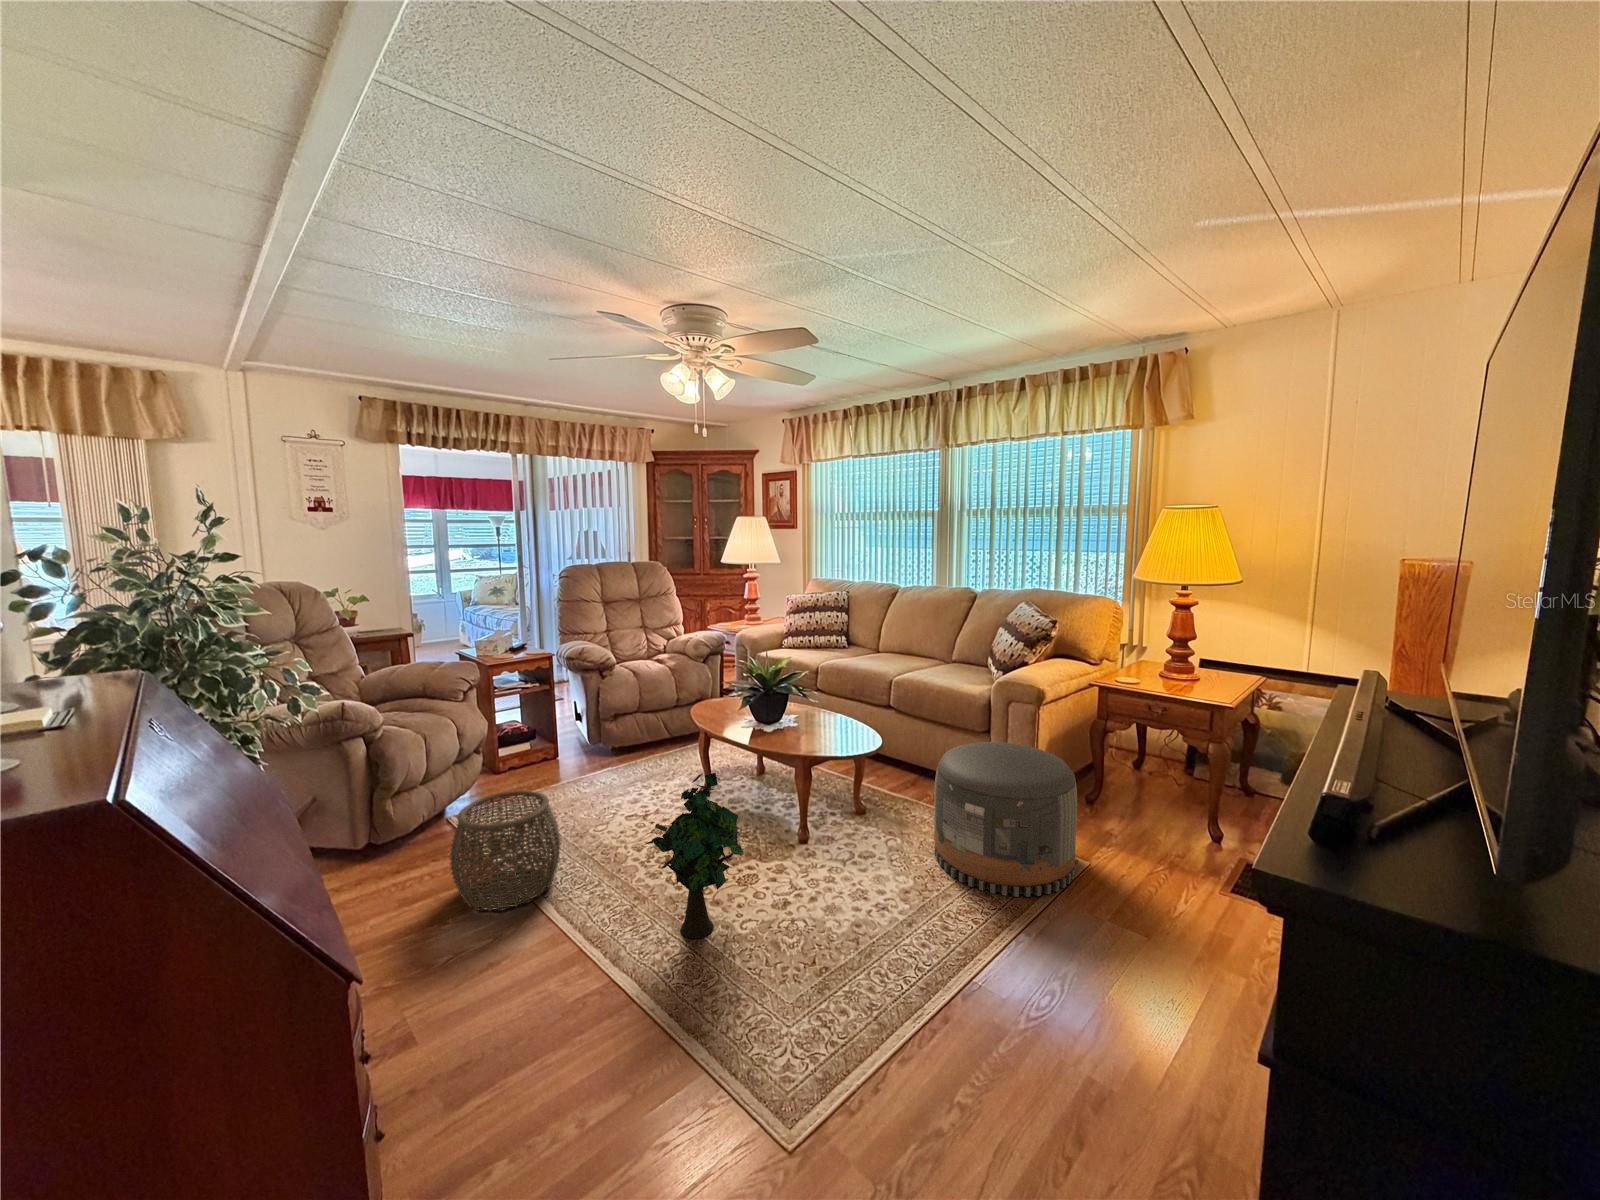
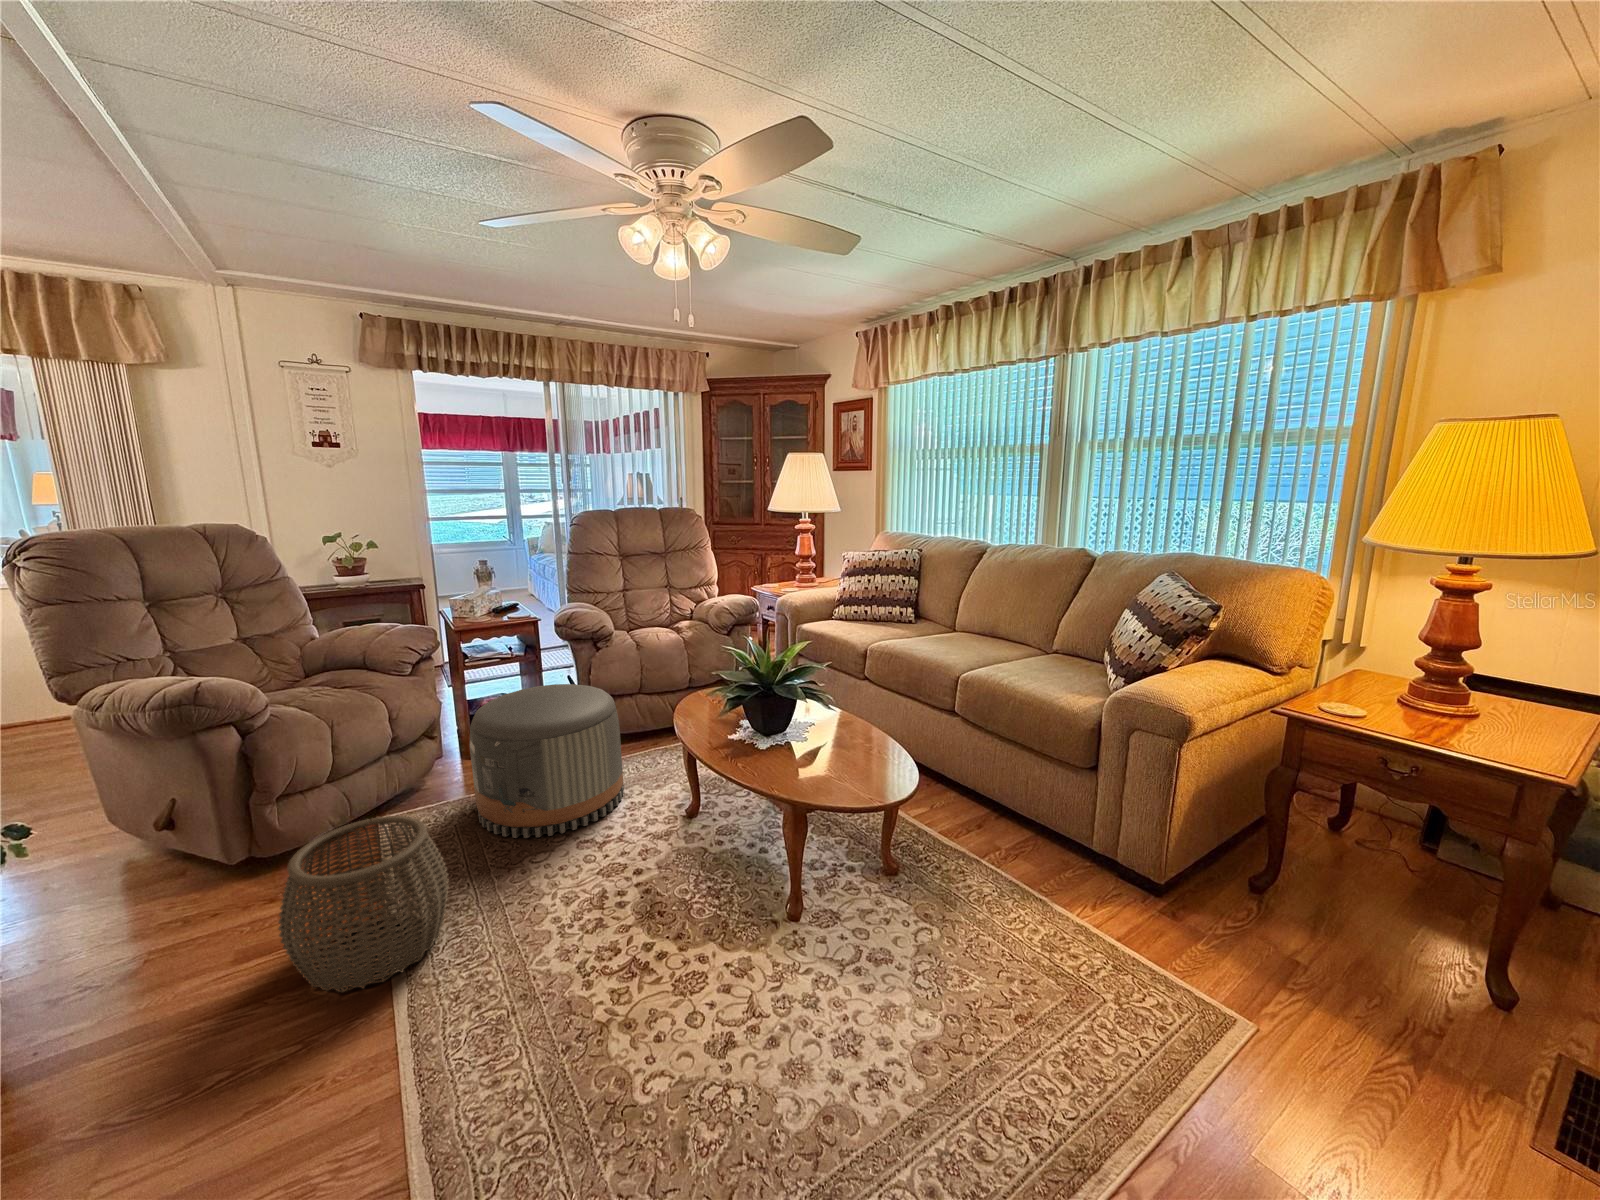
pouf: present [934,742,1077,897] -> present [469,684,624,838]
decorative plant: present [645,773,744,938] -> none [487,843,650,1098]

